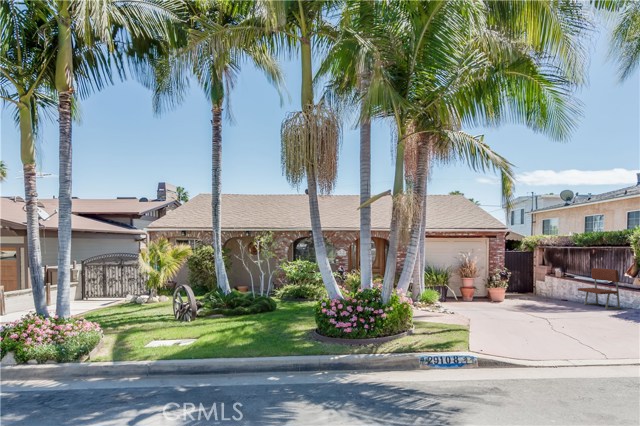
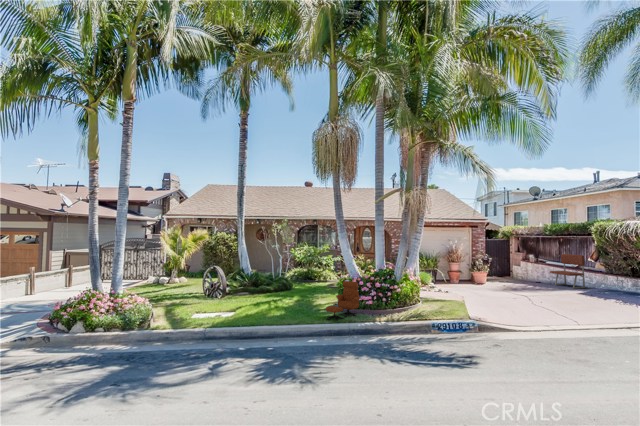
lounge chair: none [296,304,338,352] -> present [326,281,361,320]

